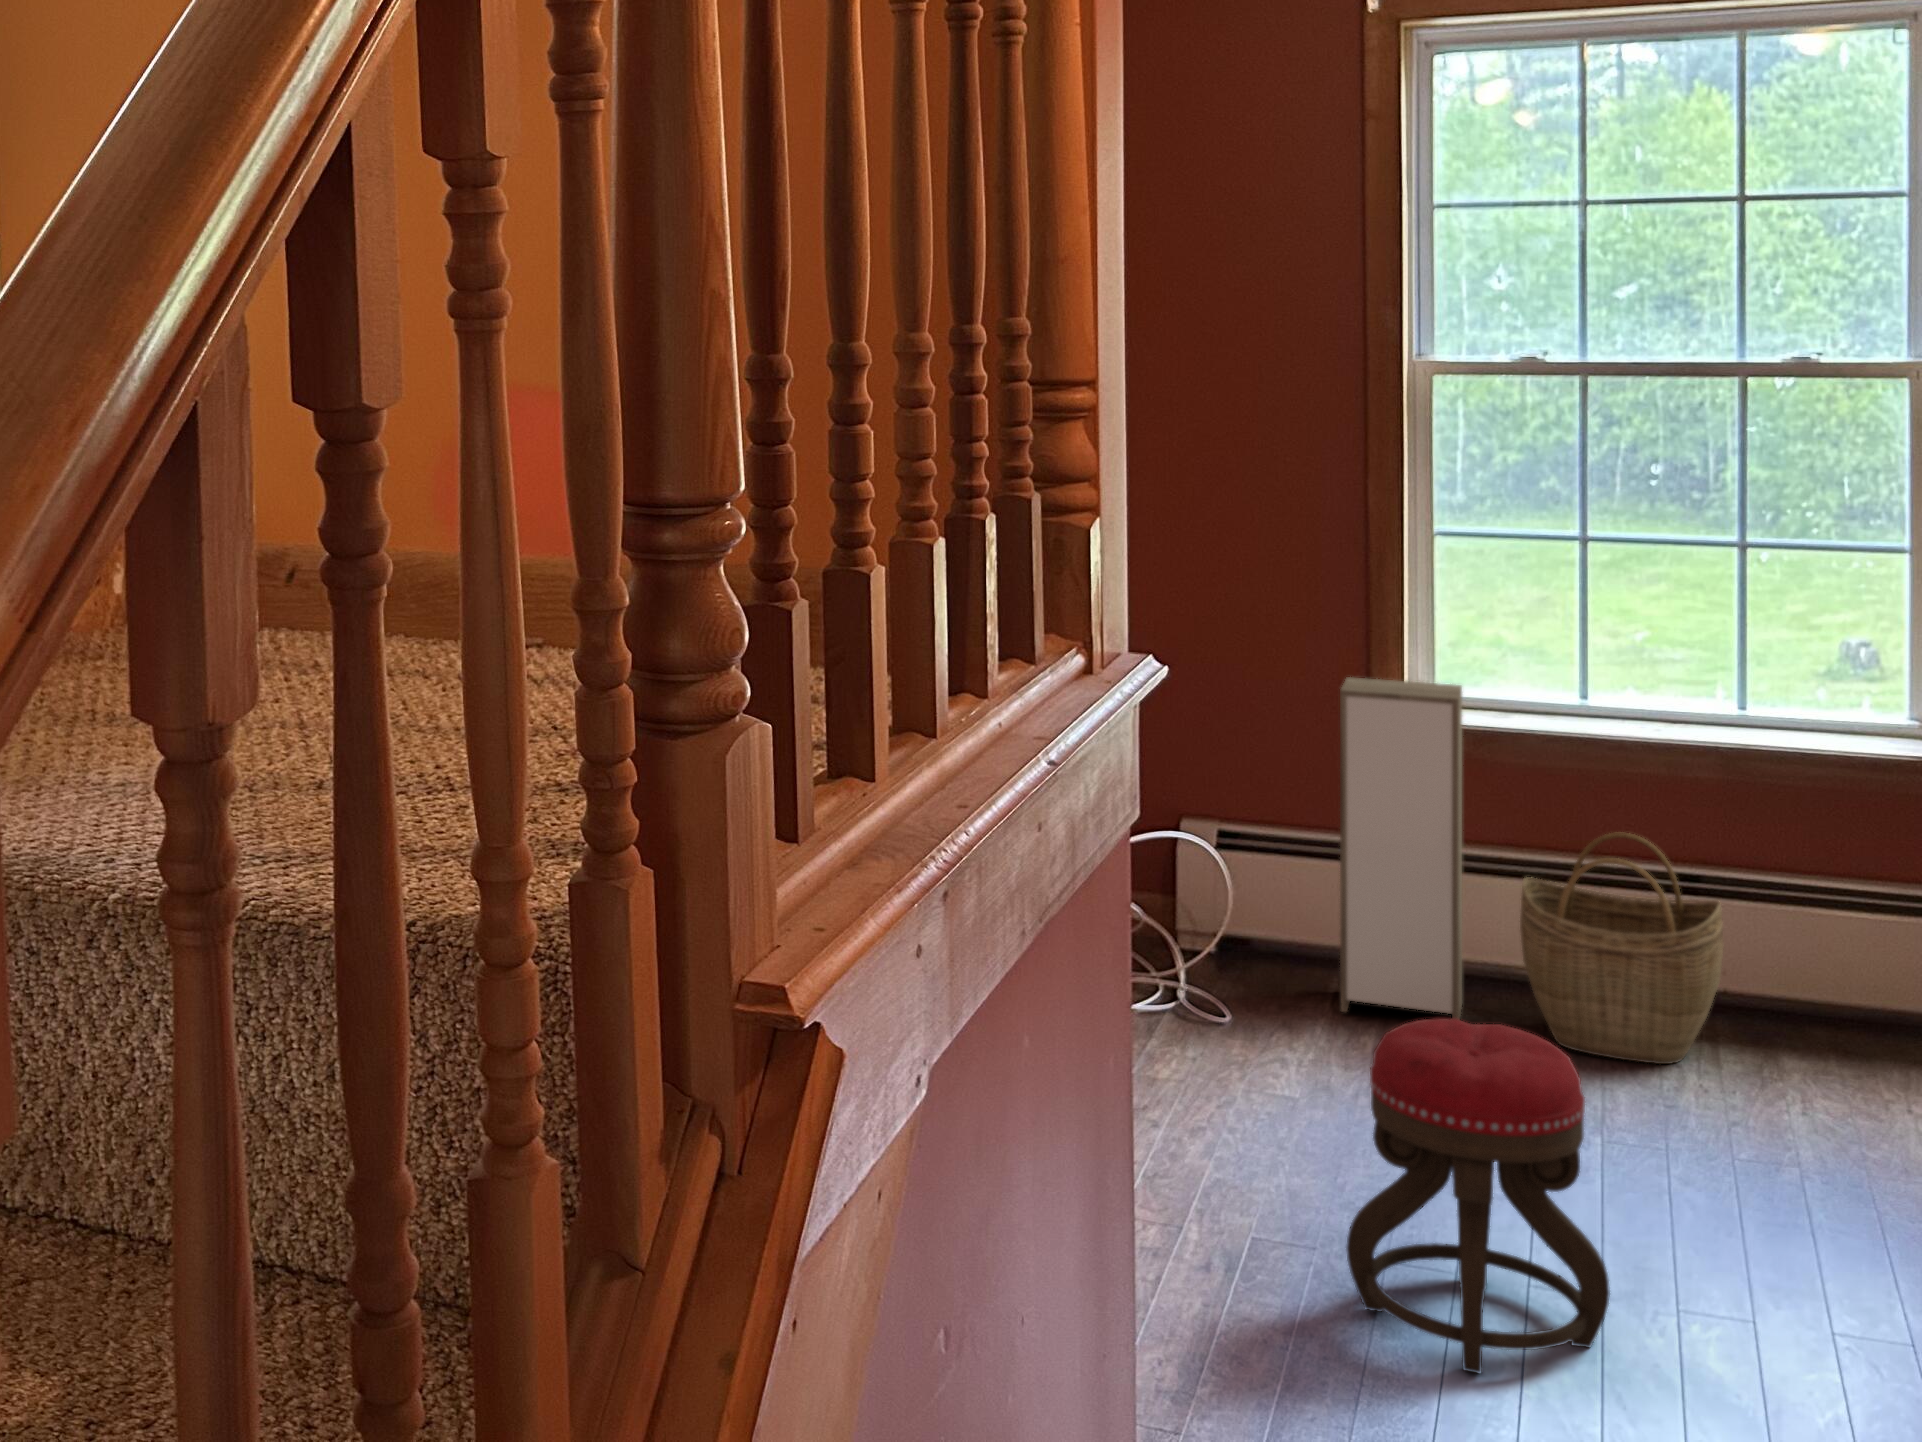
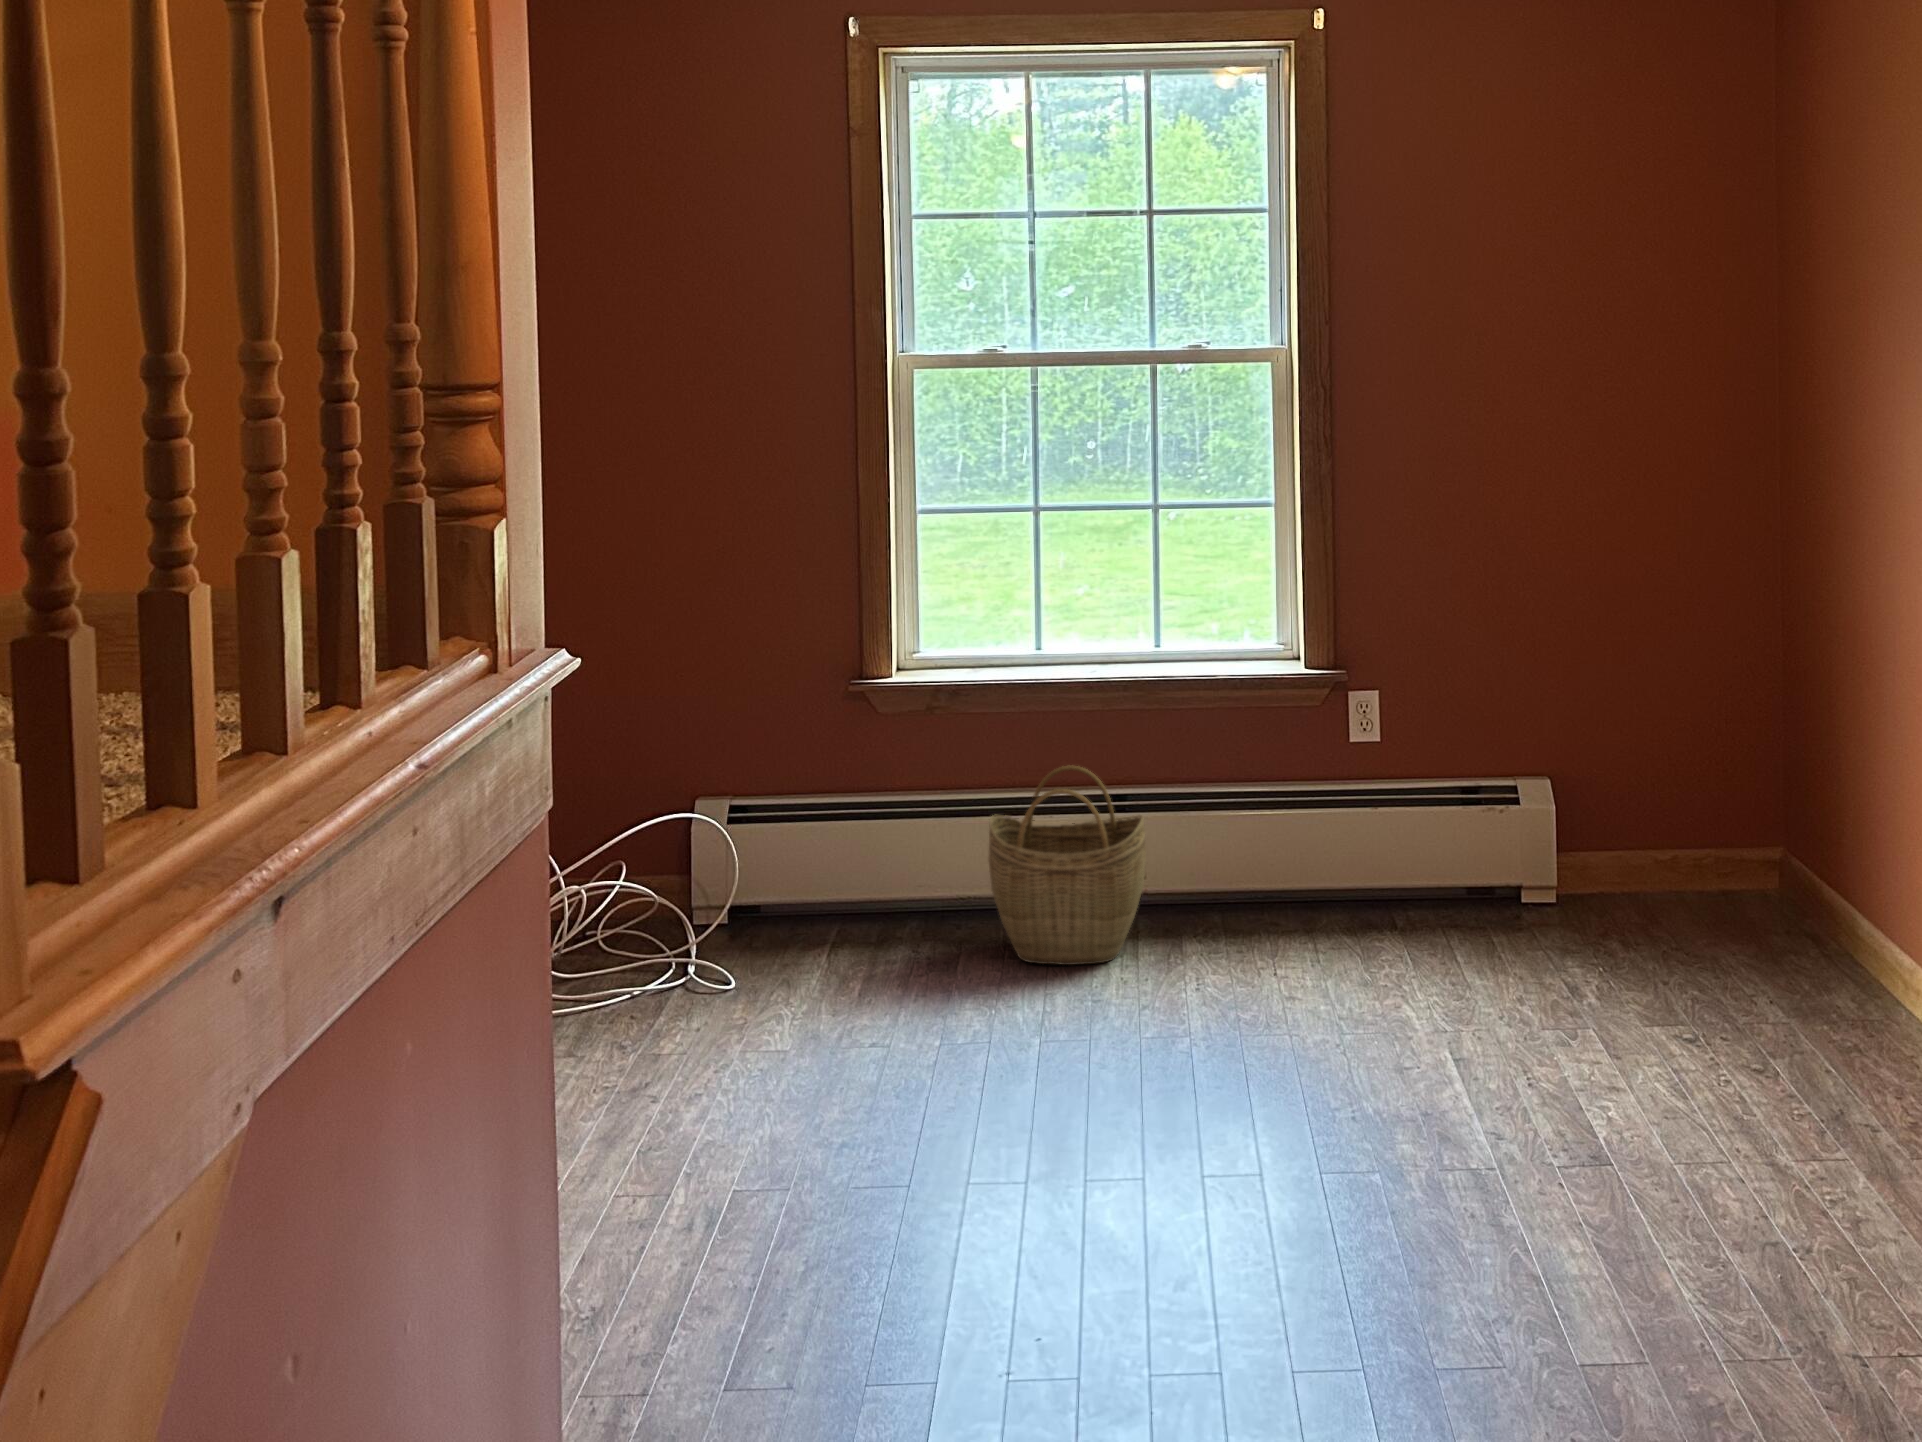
storage cabinet: present [1340,677,1462,1020] -> none [835,649,945,960]
ottoman: present [1346,1018,1610,1373] -> none [831,951,1047,1269]

